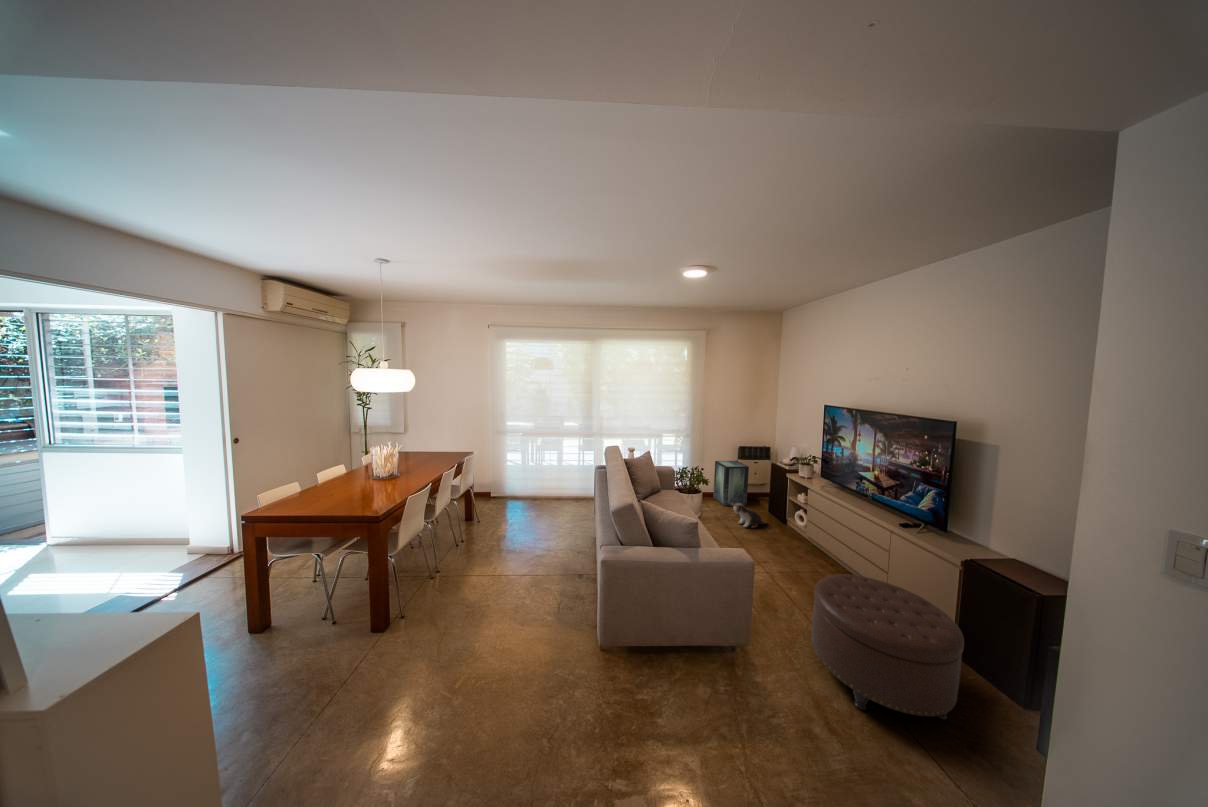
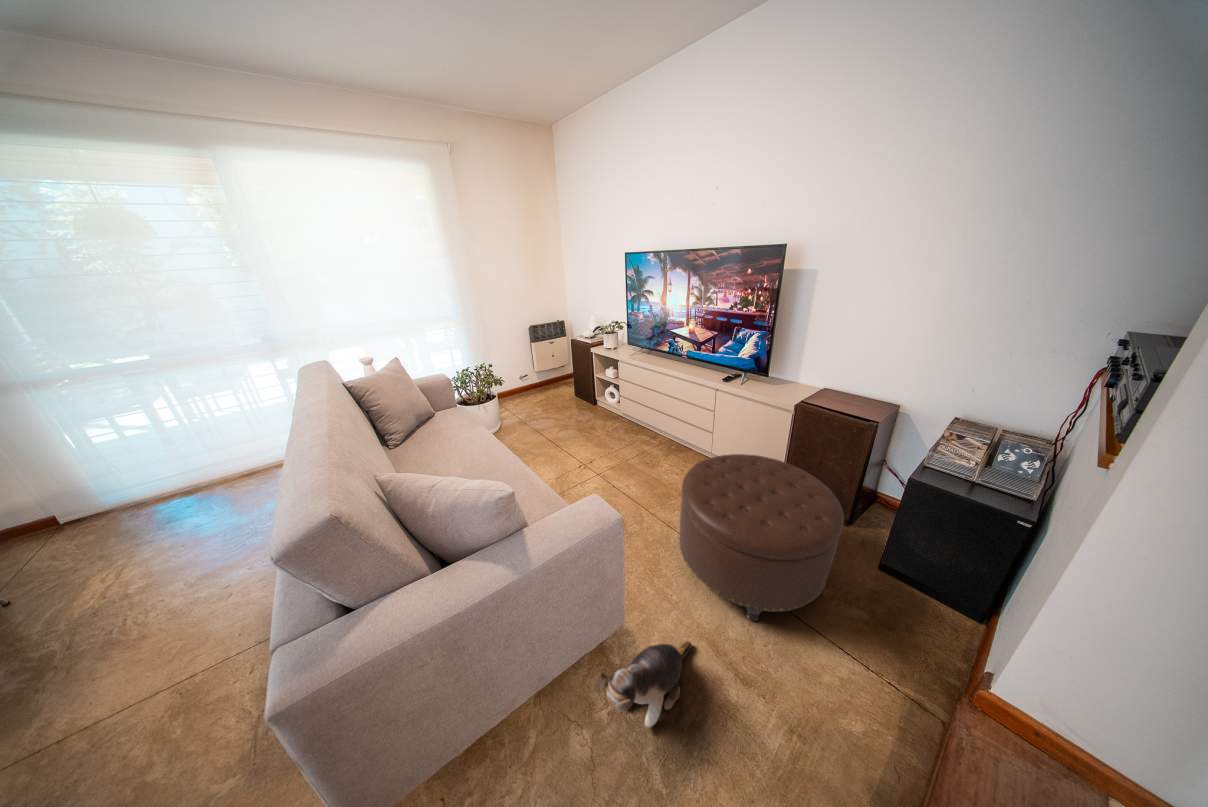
storage box: present [713,461,749,506] -> none [503,345,551,404]
plush toy: present [731,503,768,528] -> present [597,642,691,728]

